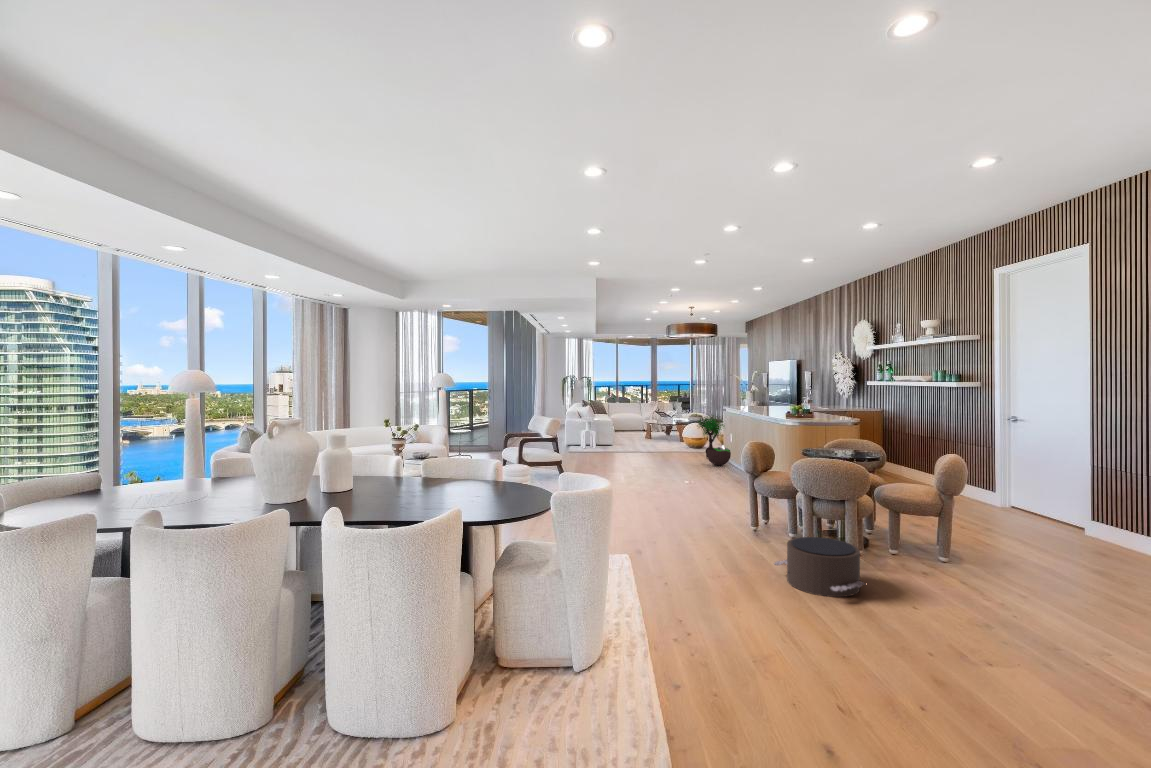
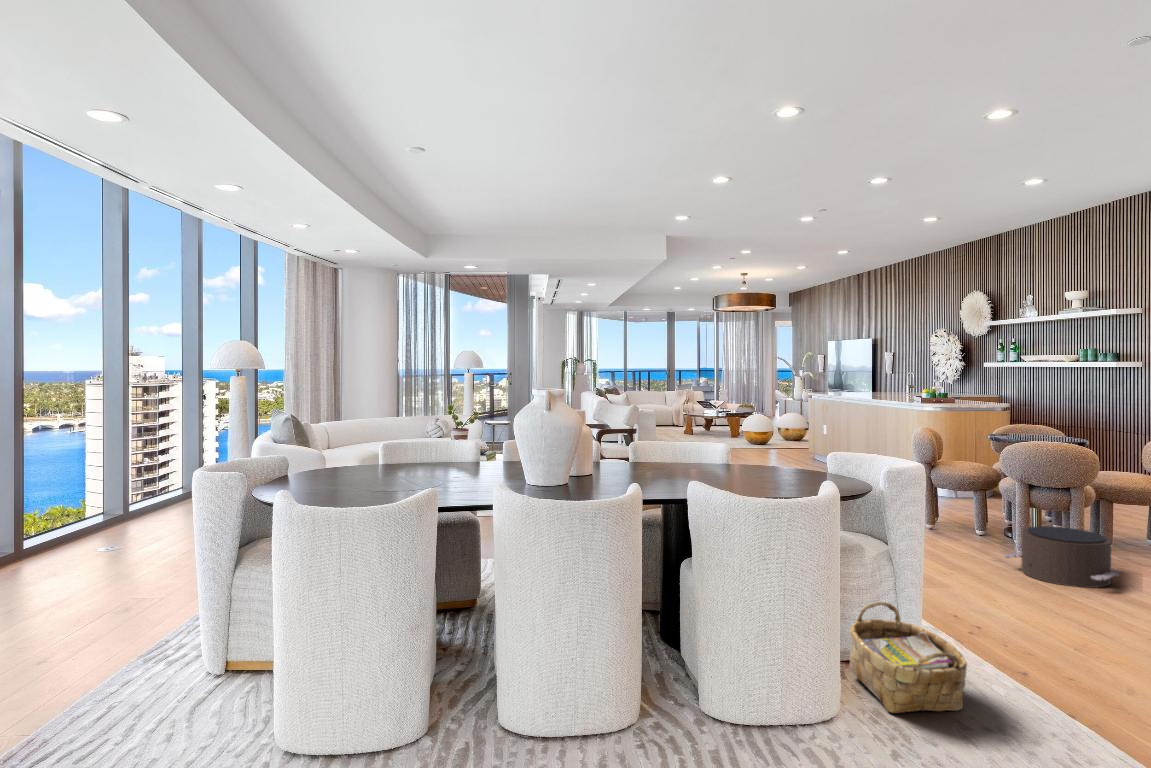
potted tree: present [697,416,731,466] -> none [781,398,824,462]
woven basket: none [492,616,579,727] -> present [849,602,967,713]

